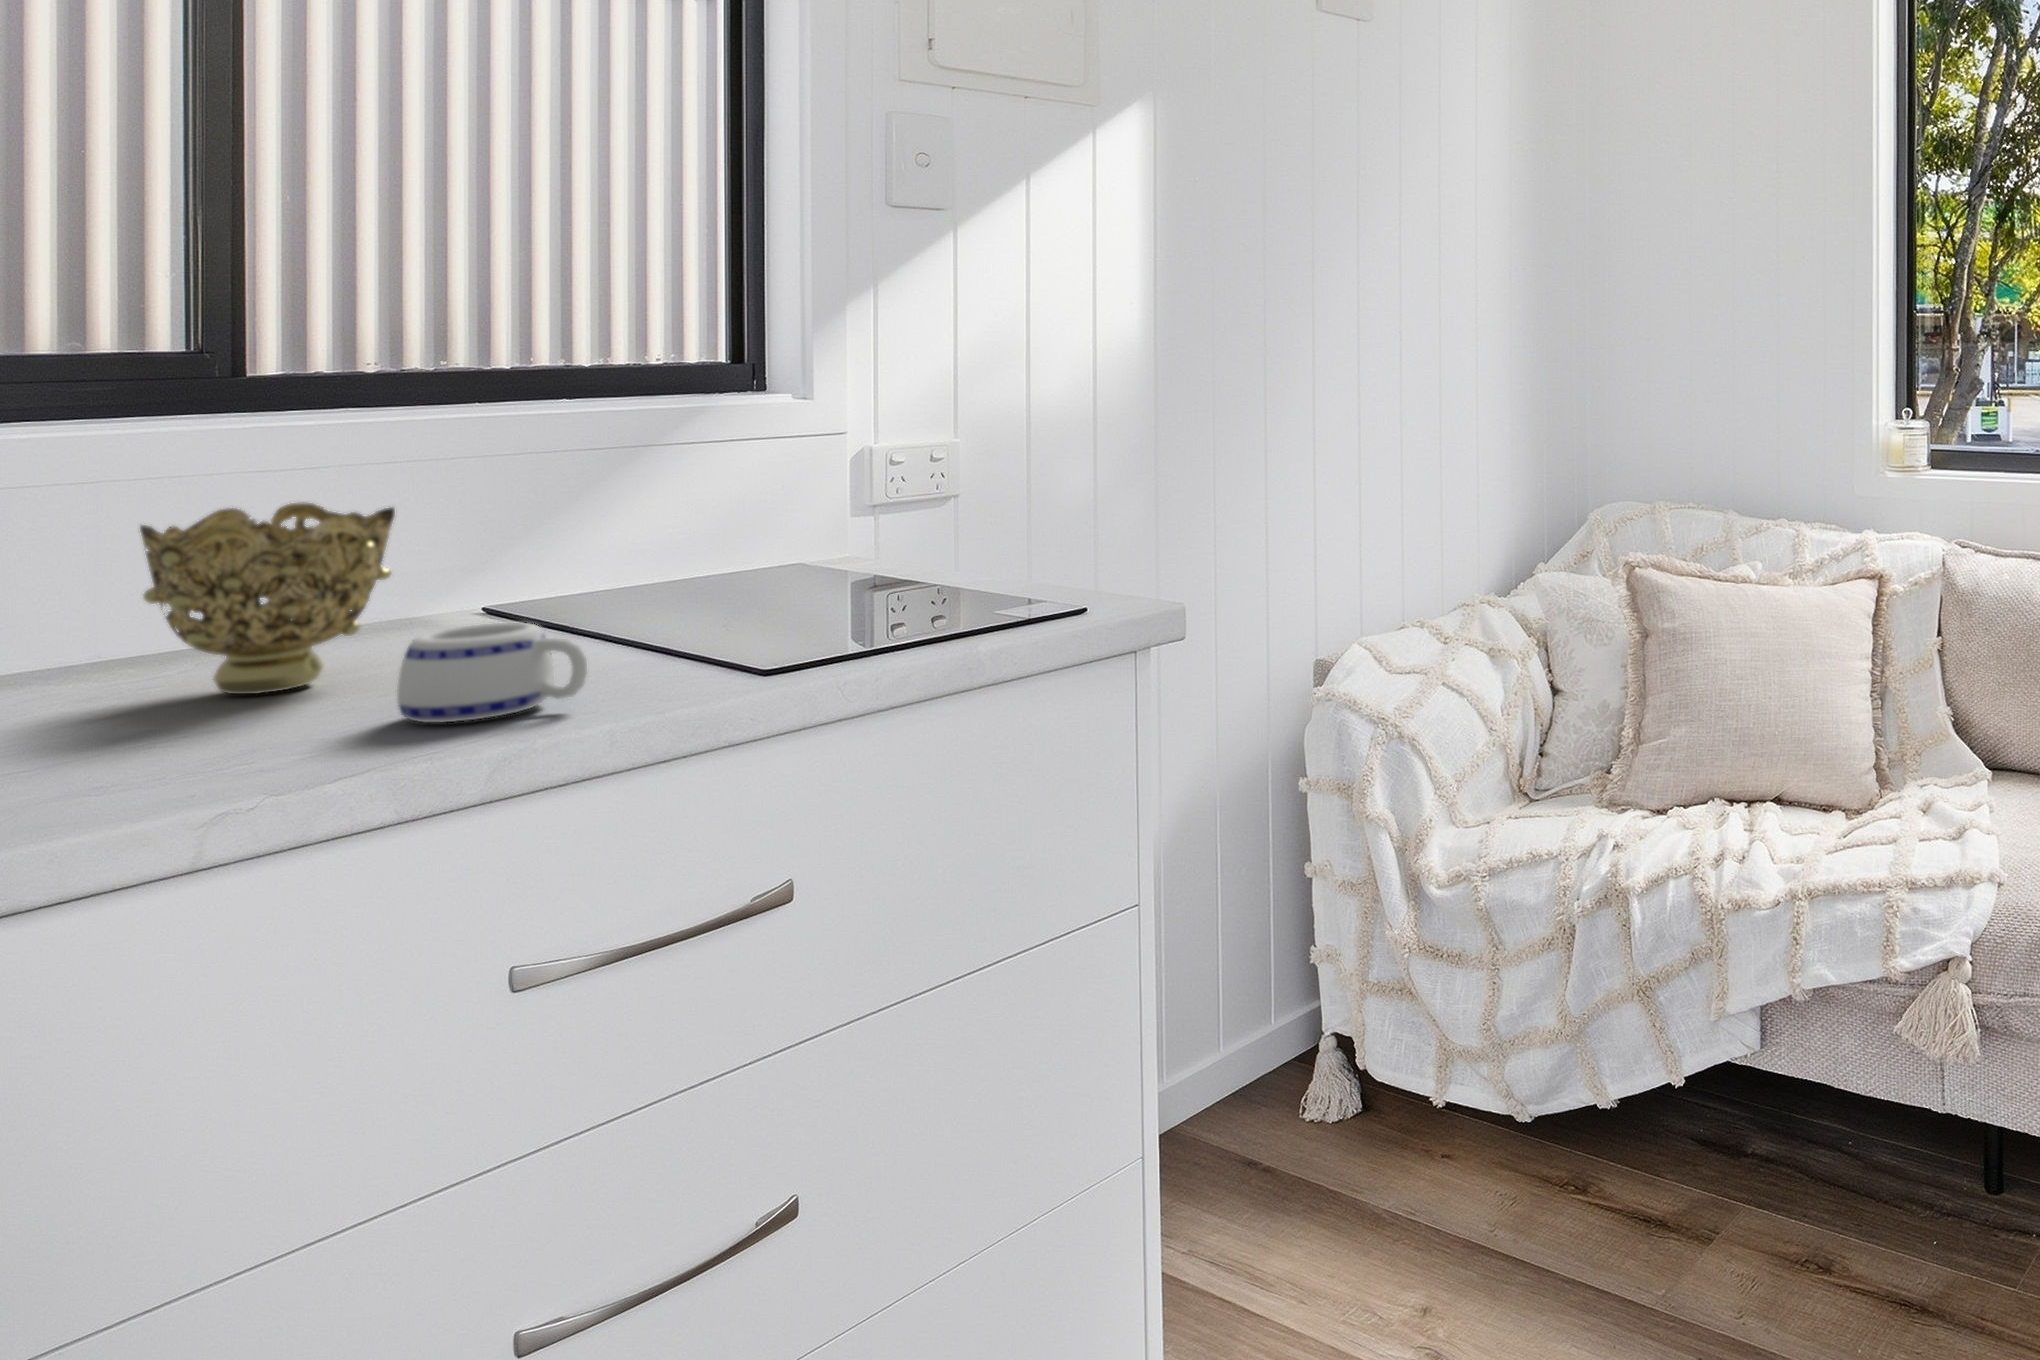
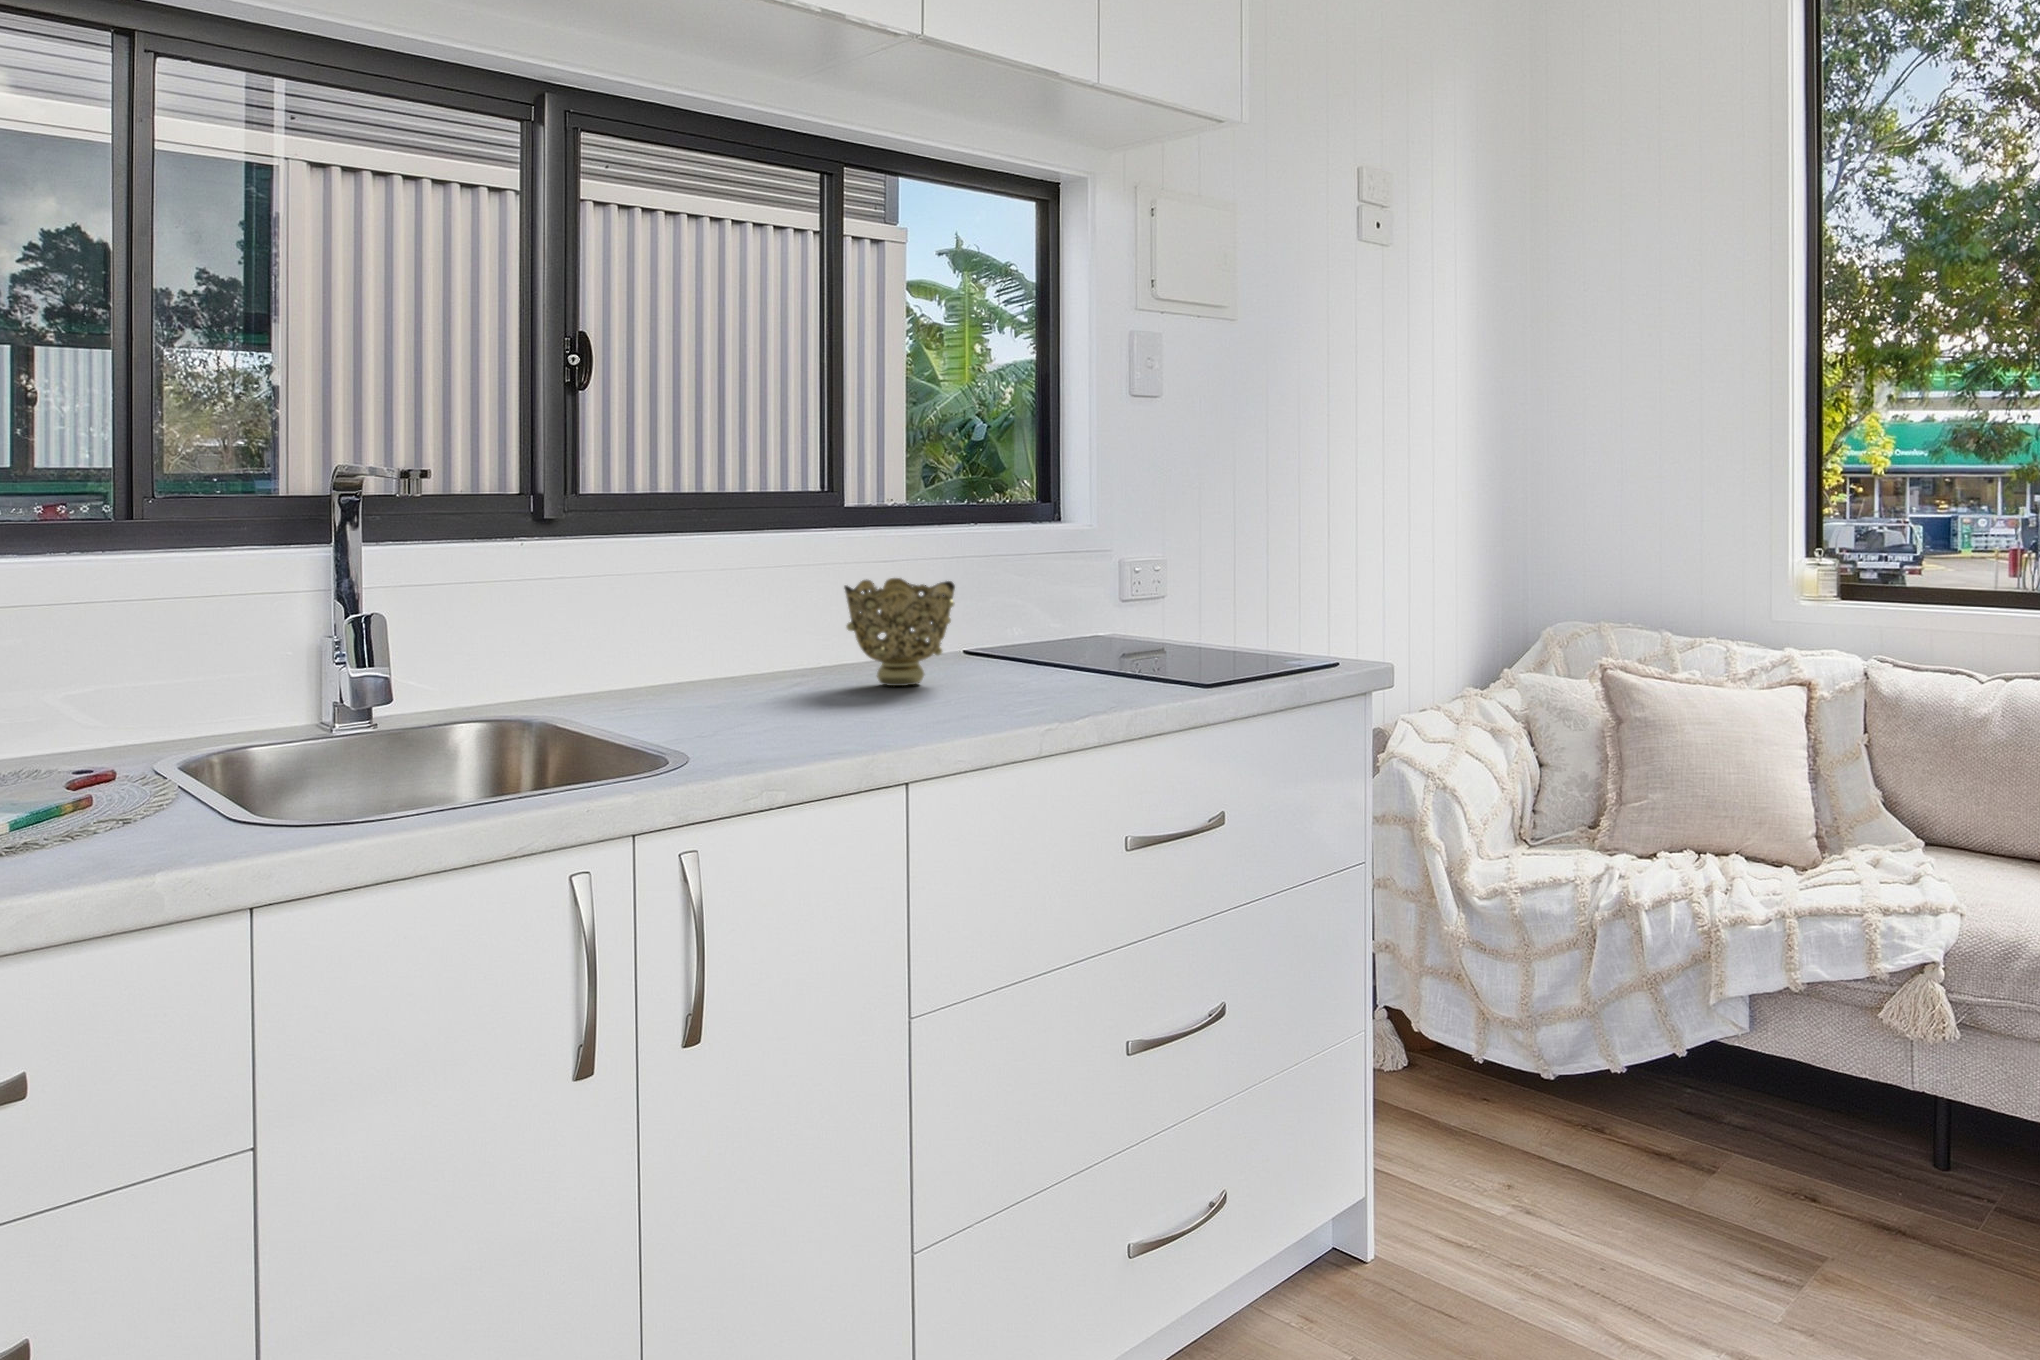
mug: present [397,623,587,722] -> none [1003,648,1097,701]

